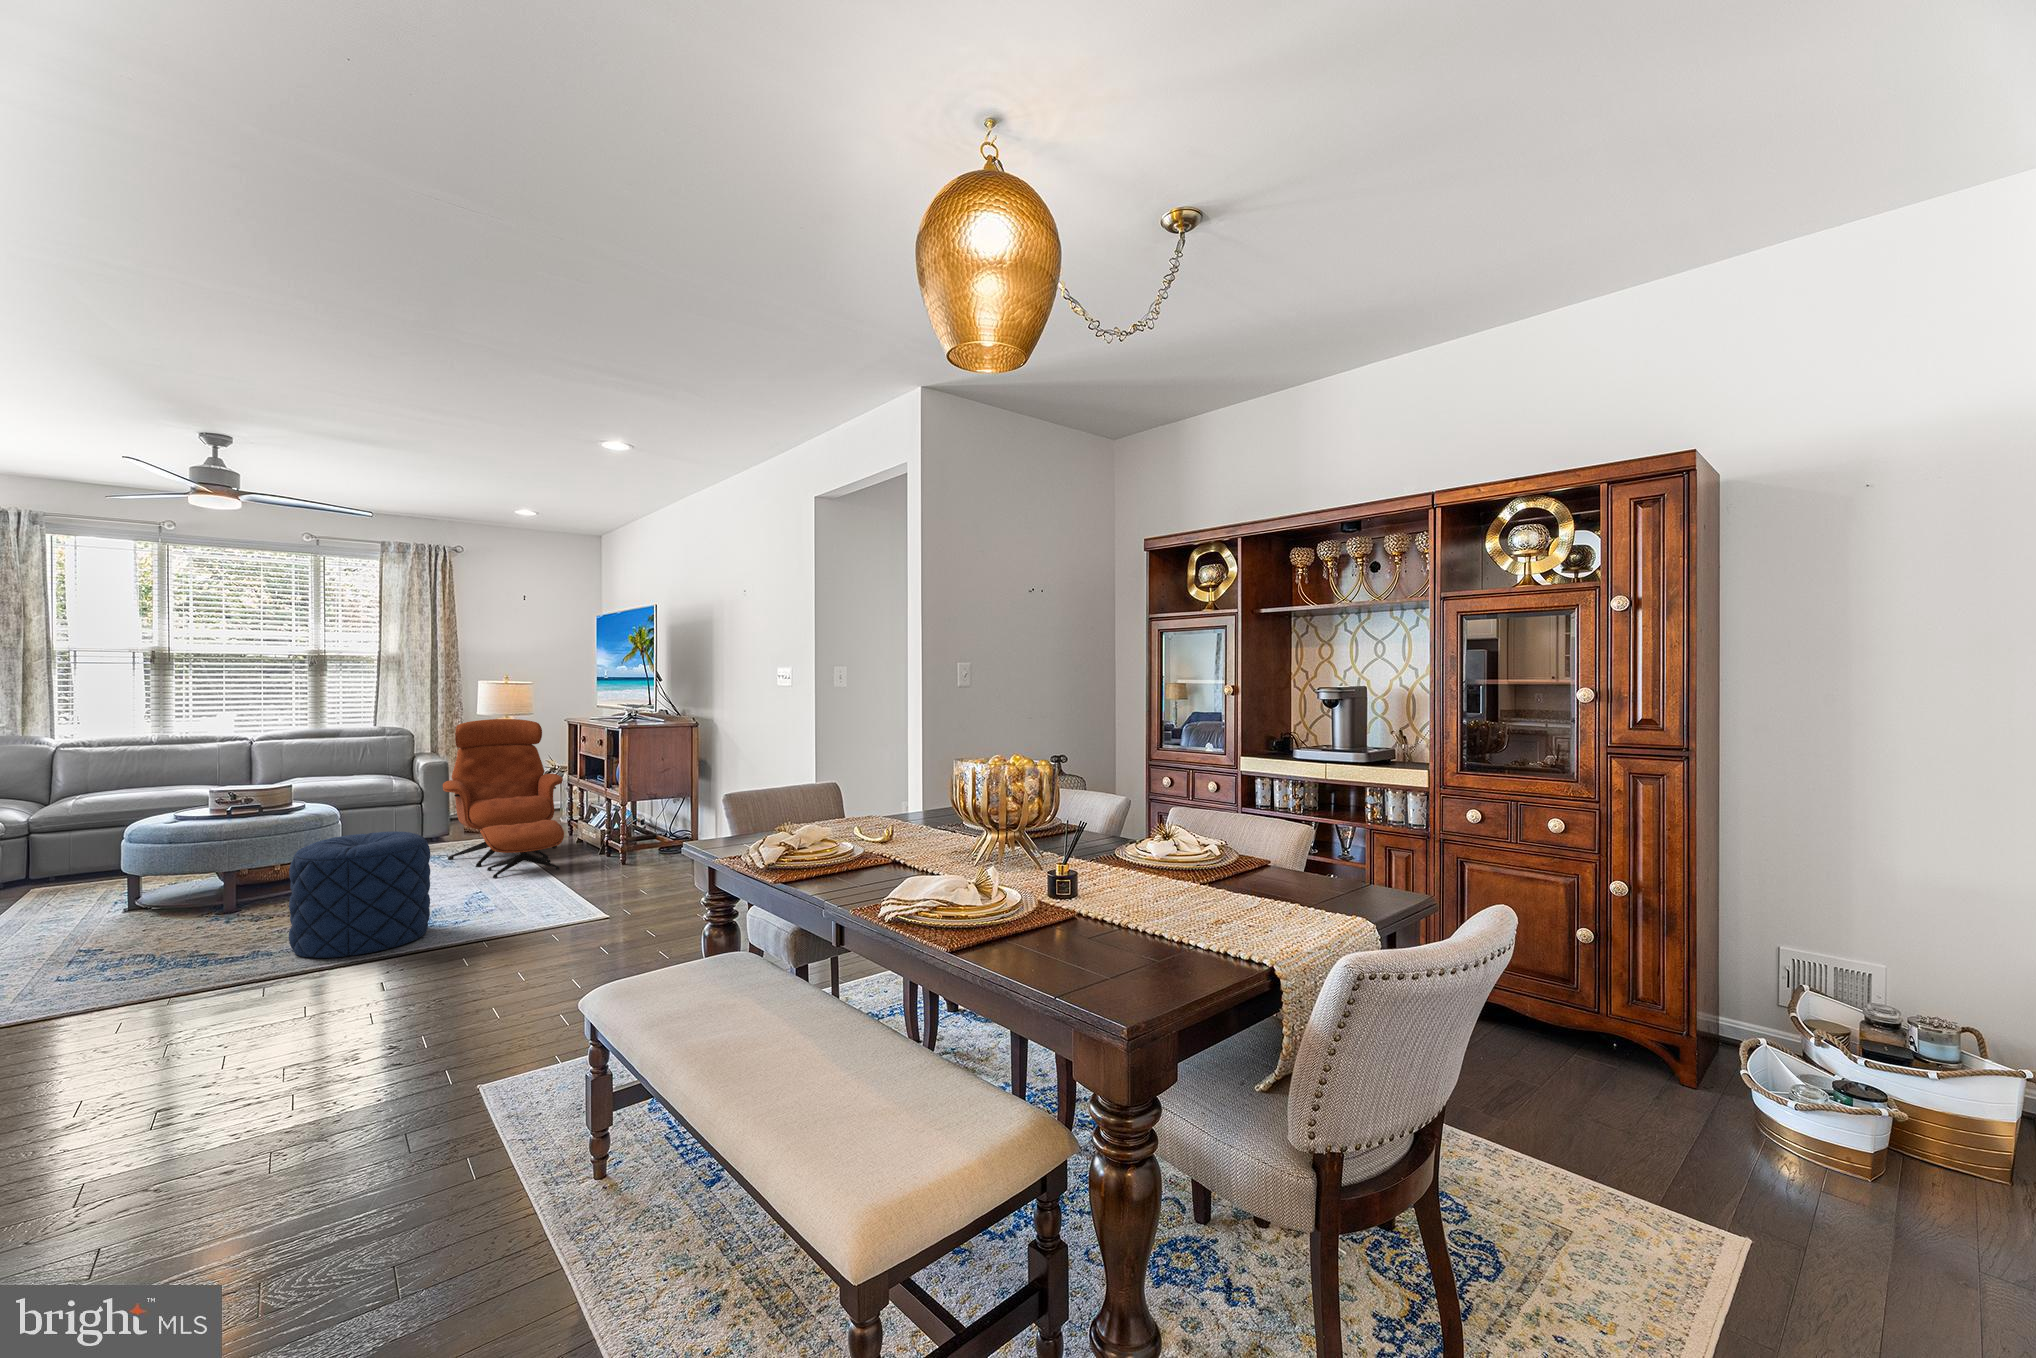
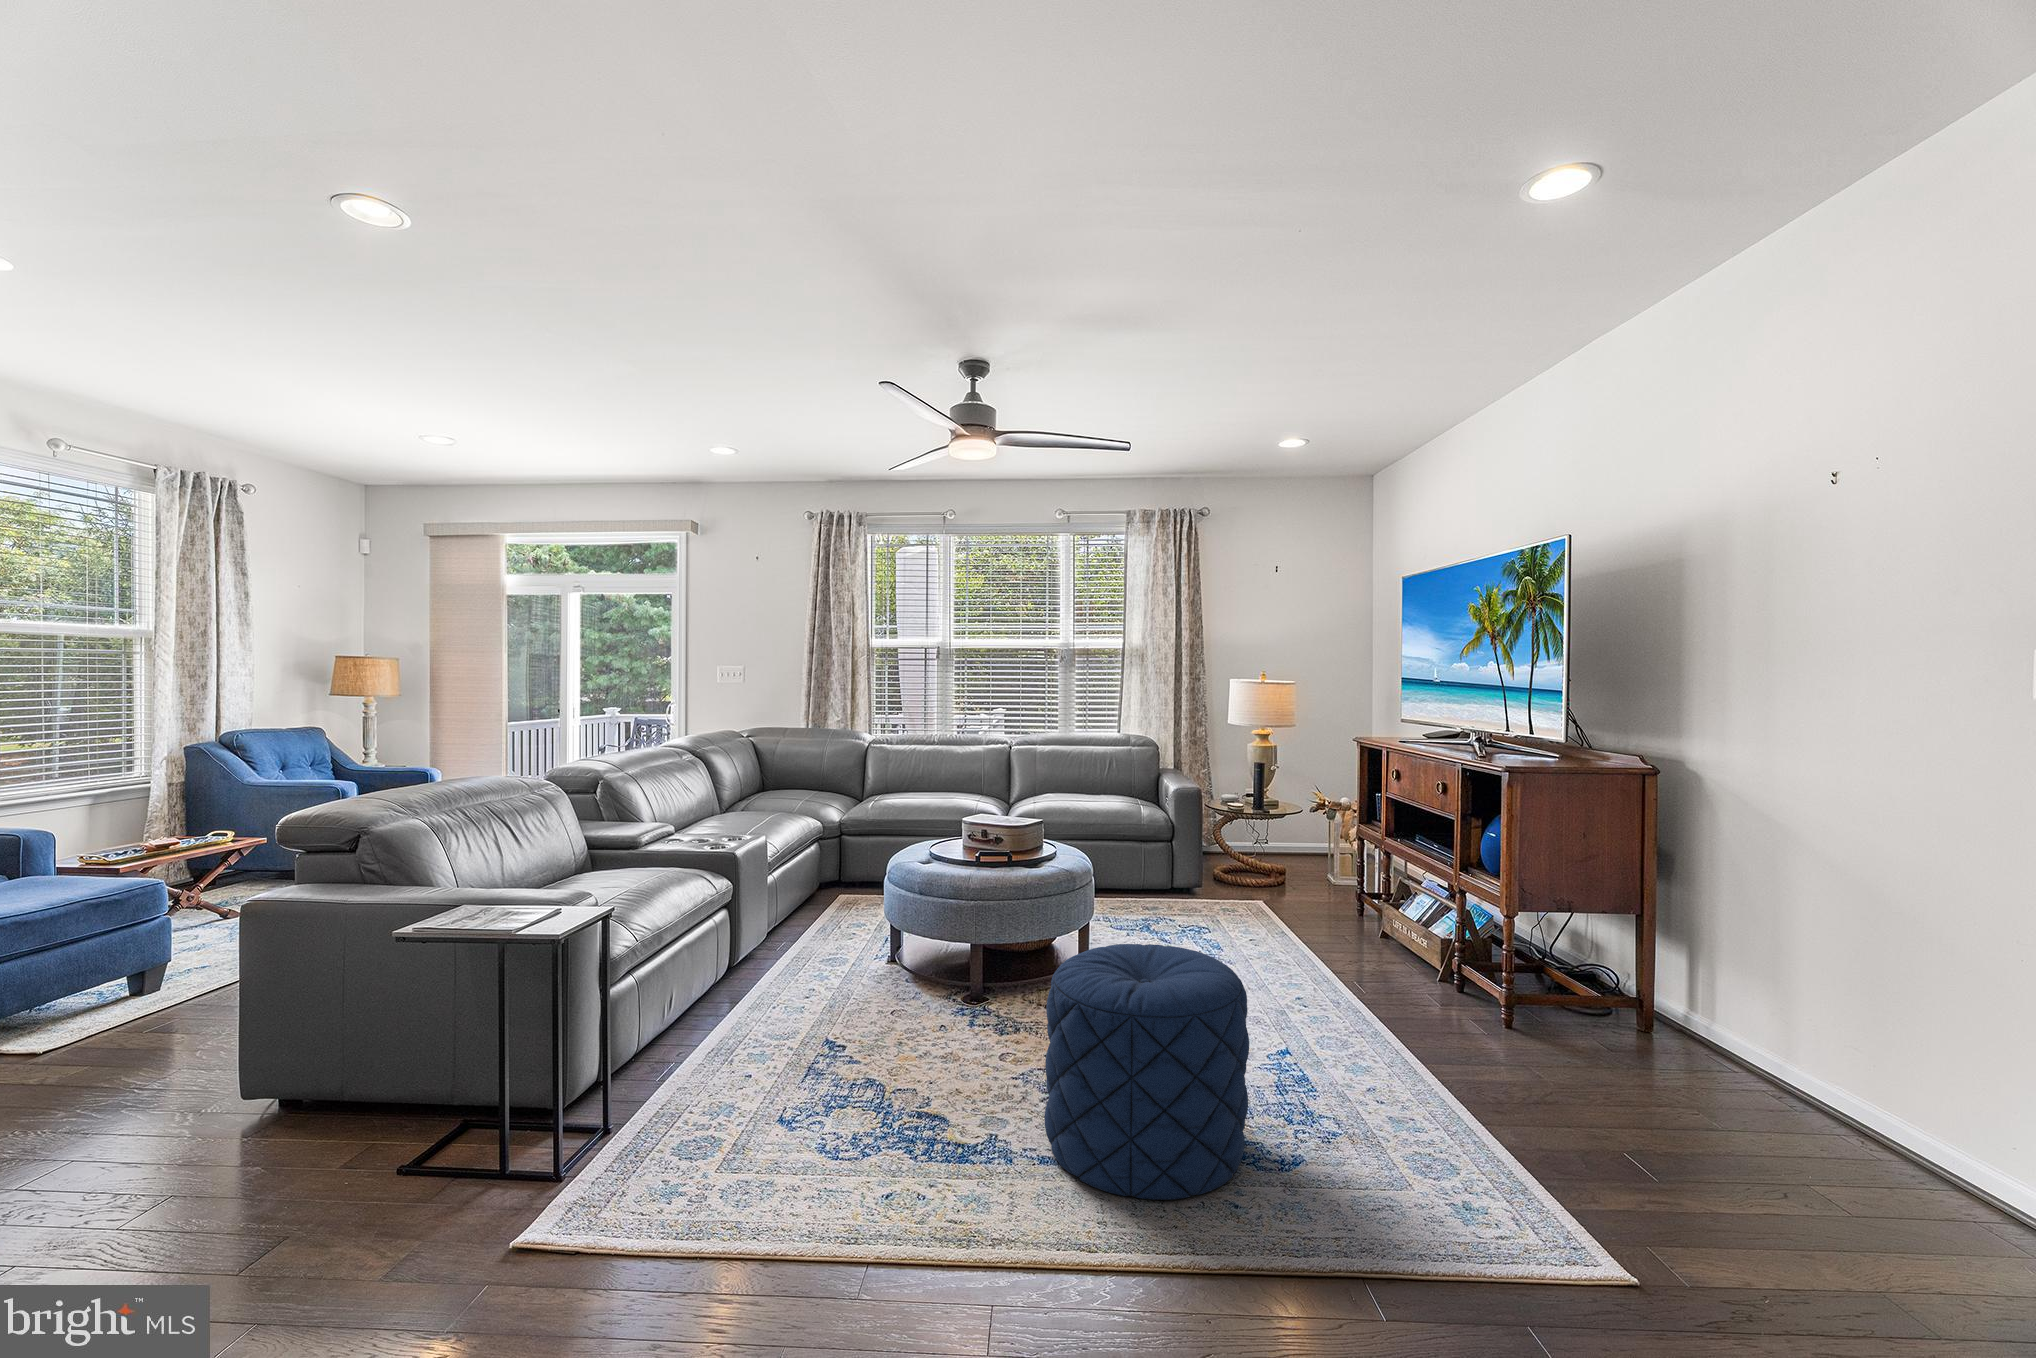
lounge chair: present [443,719,564,878] -> none [1208,738,1400,1008]

